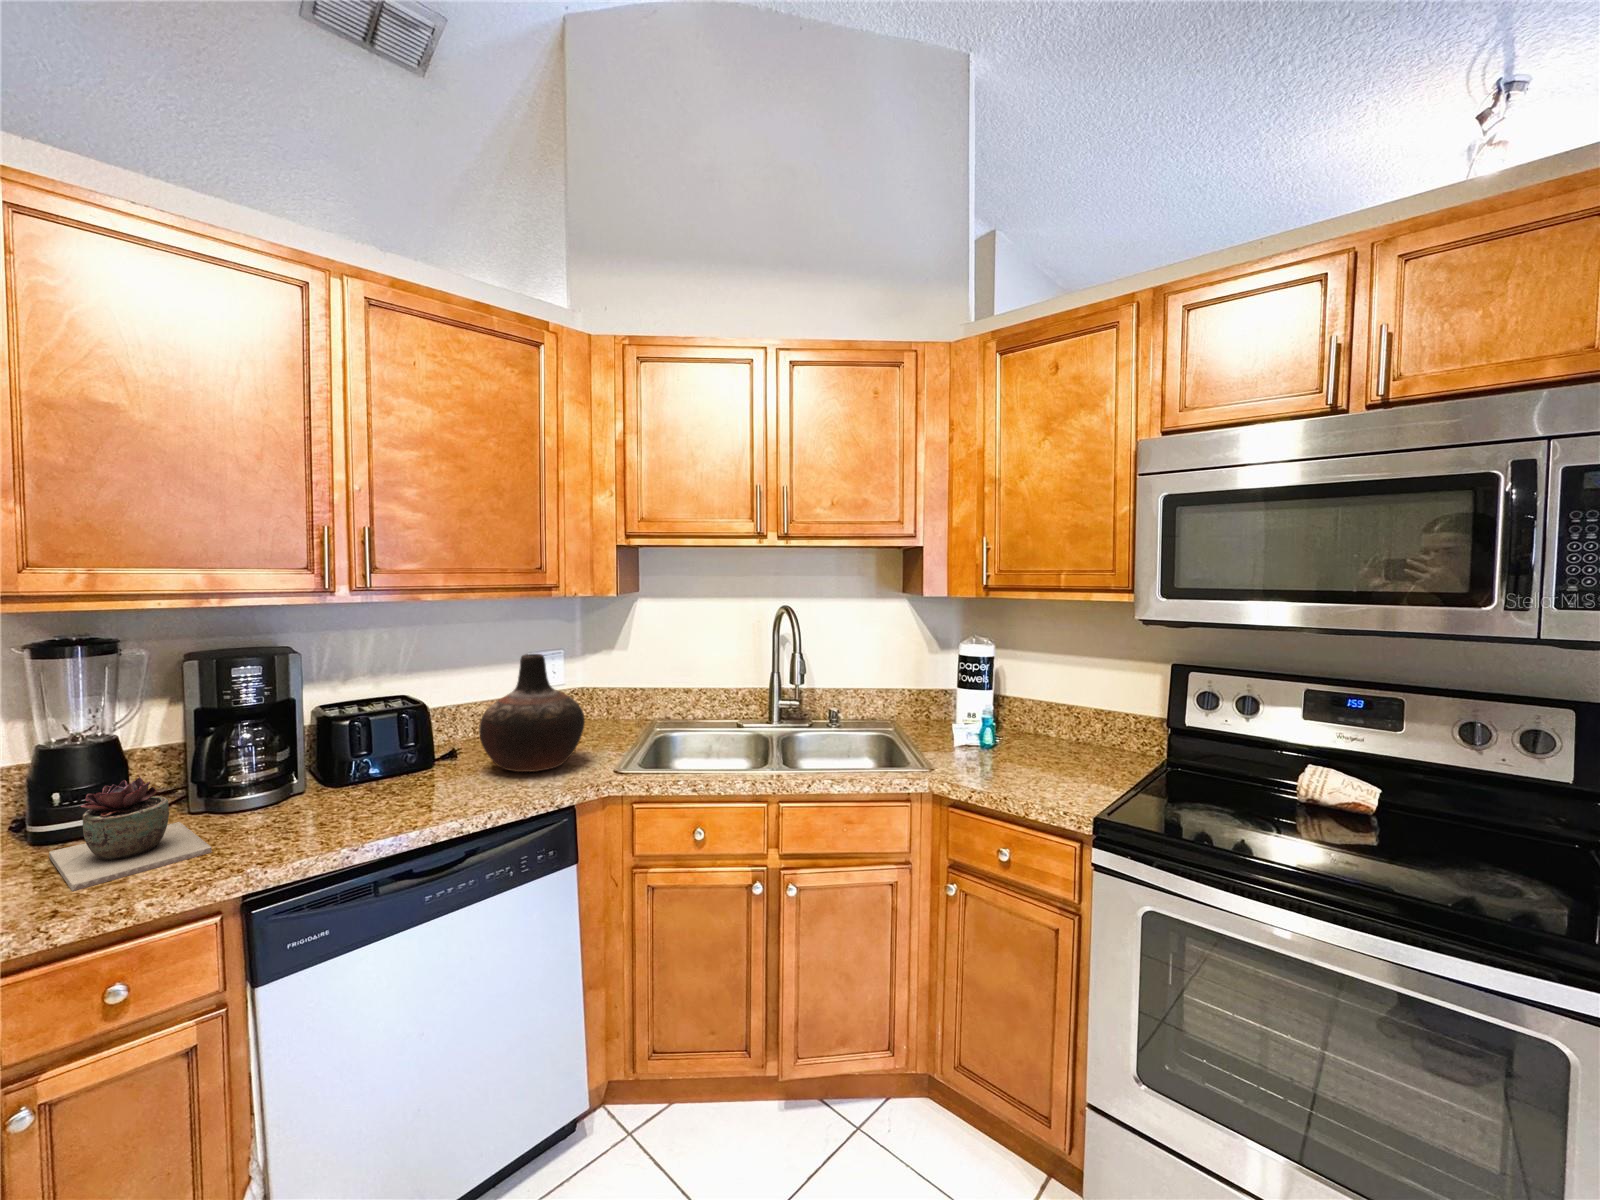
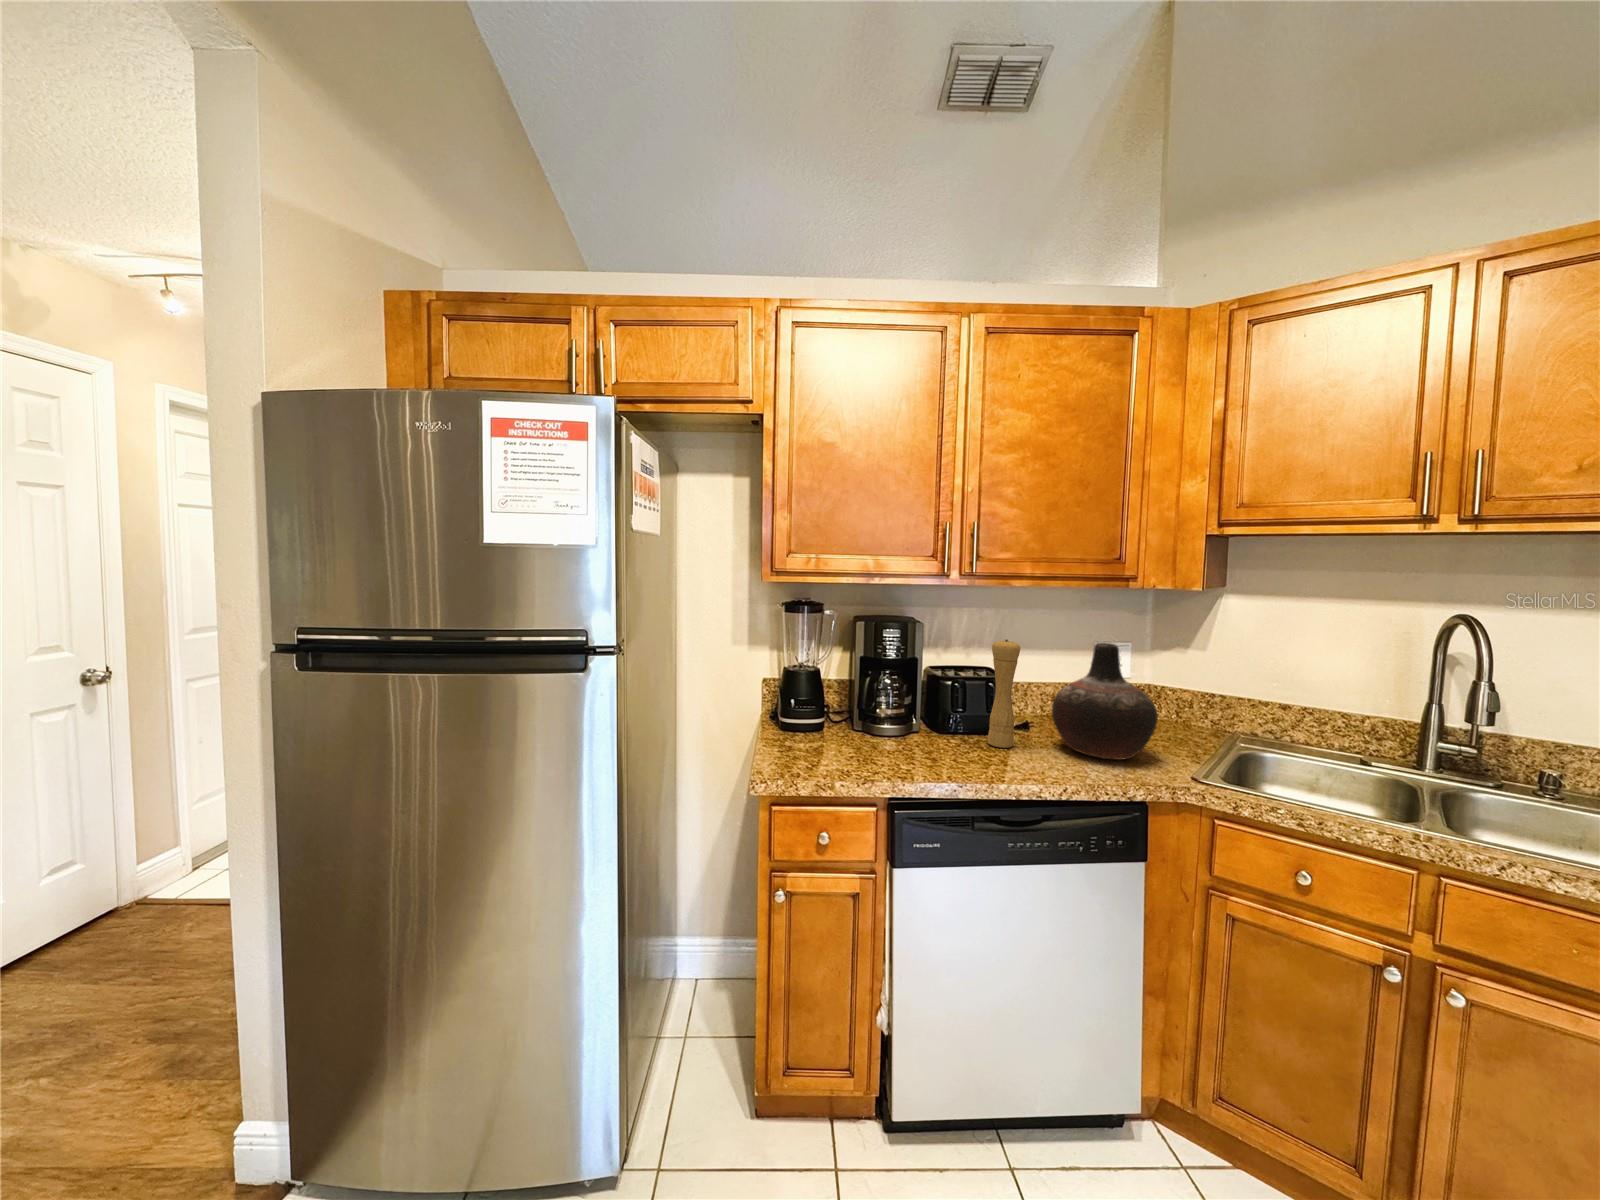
pepper mill: none [400,662,437,787] -> present [988,639,1020,748]
succulent plant: present [49,777,212,891] -> none [793,698,872,763]

